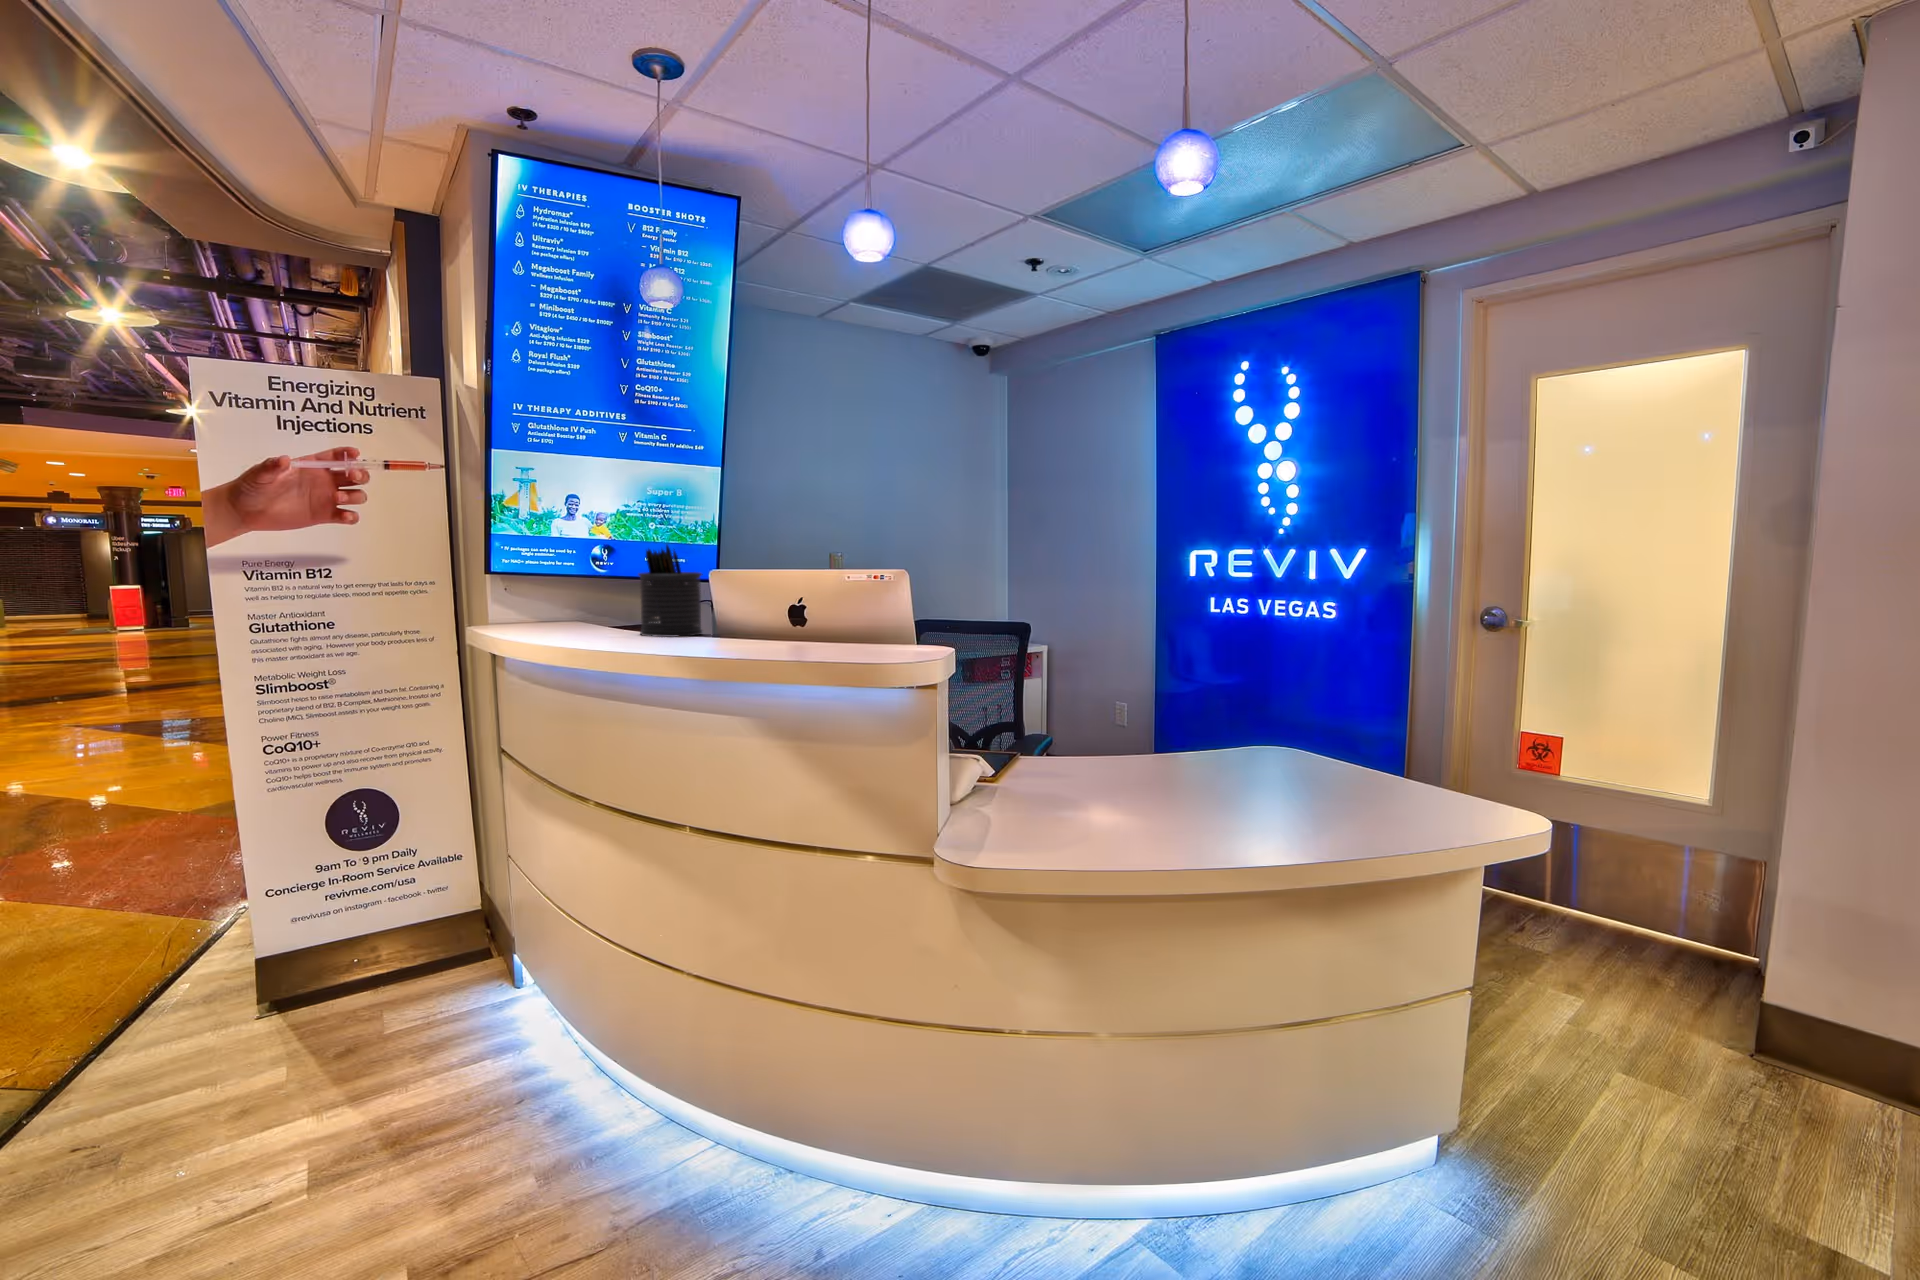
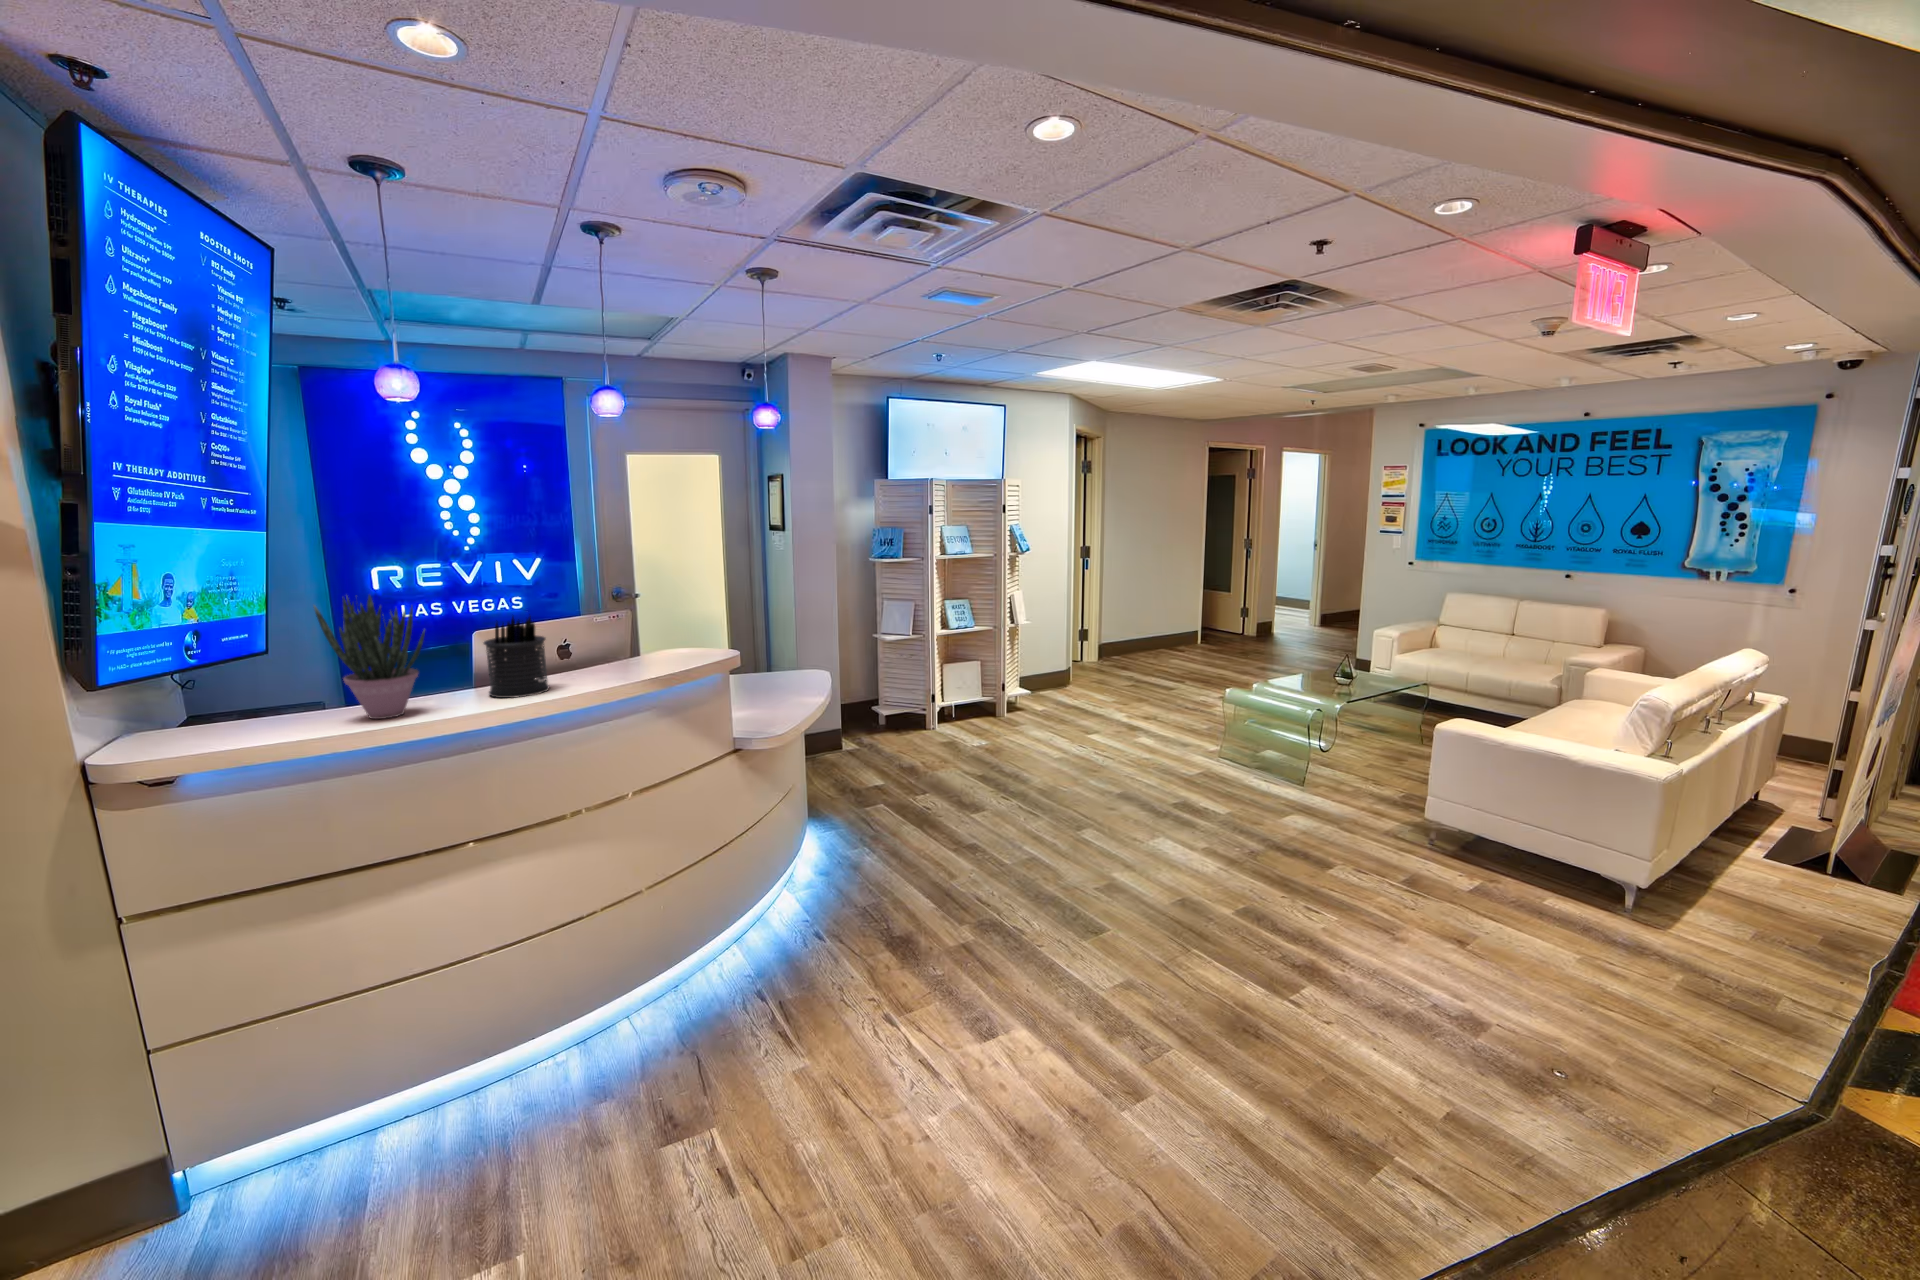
potted plant: none [525,507,607,631] -> present [314,595,425,719]

